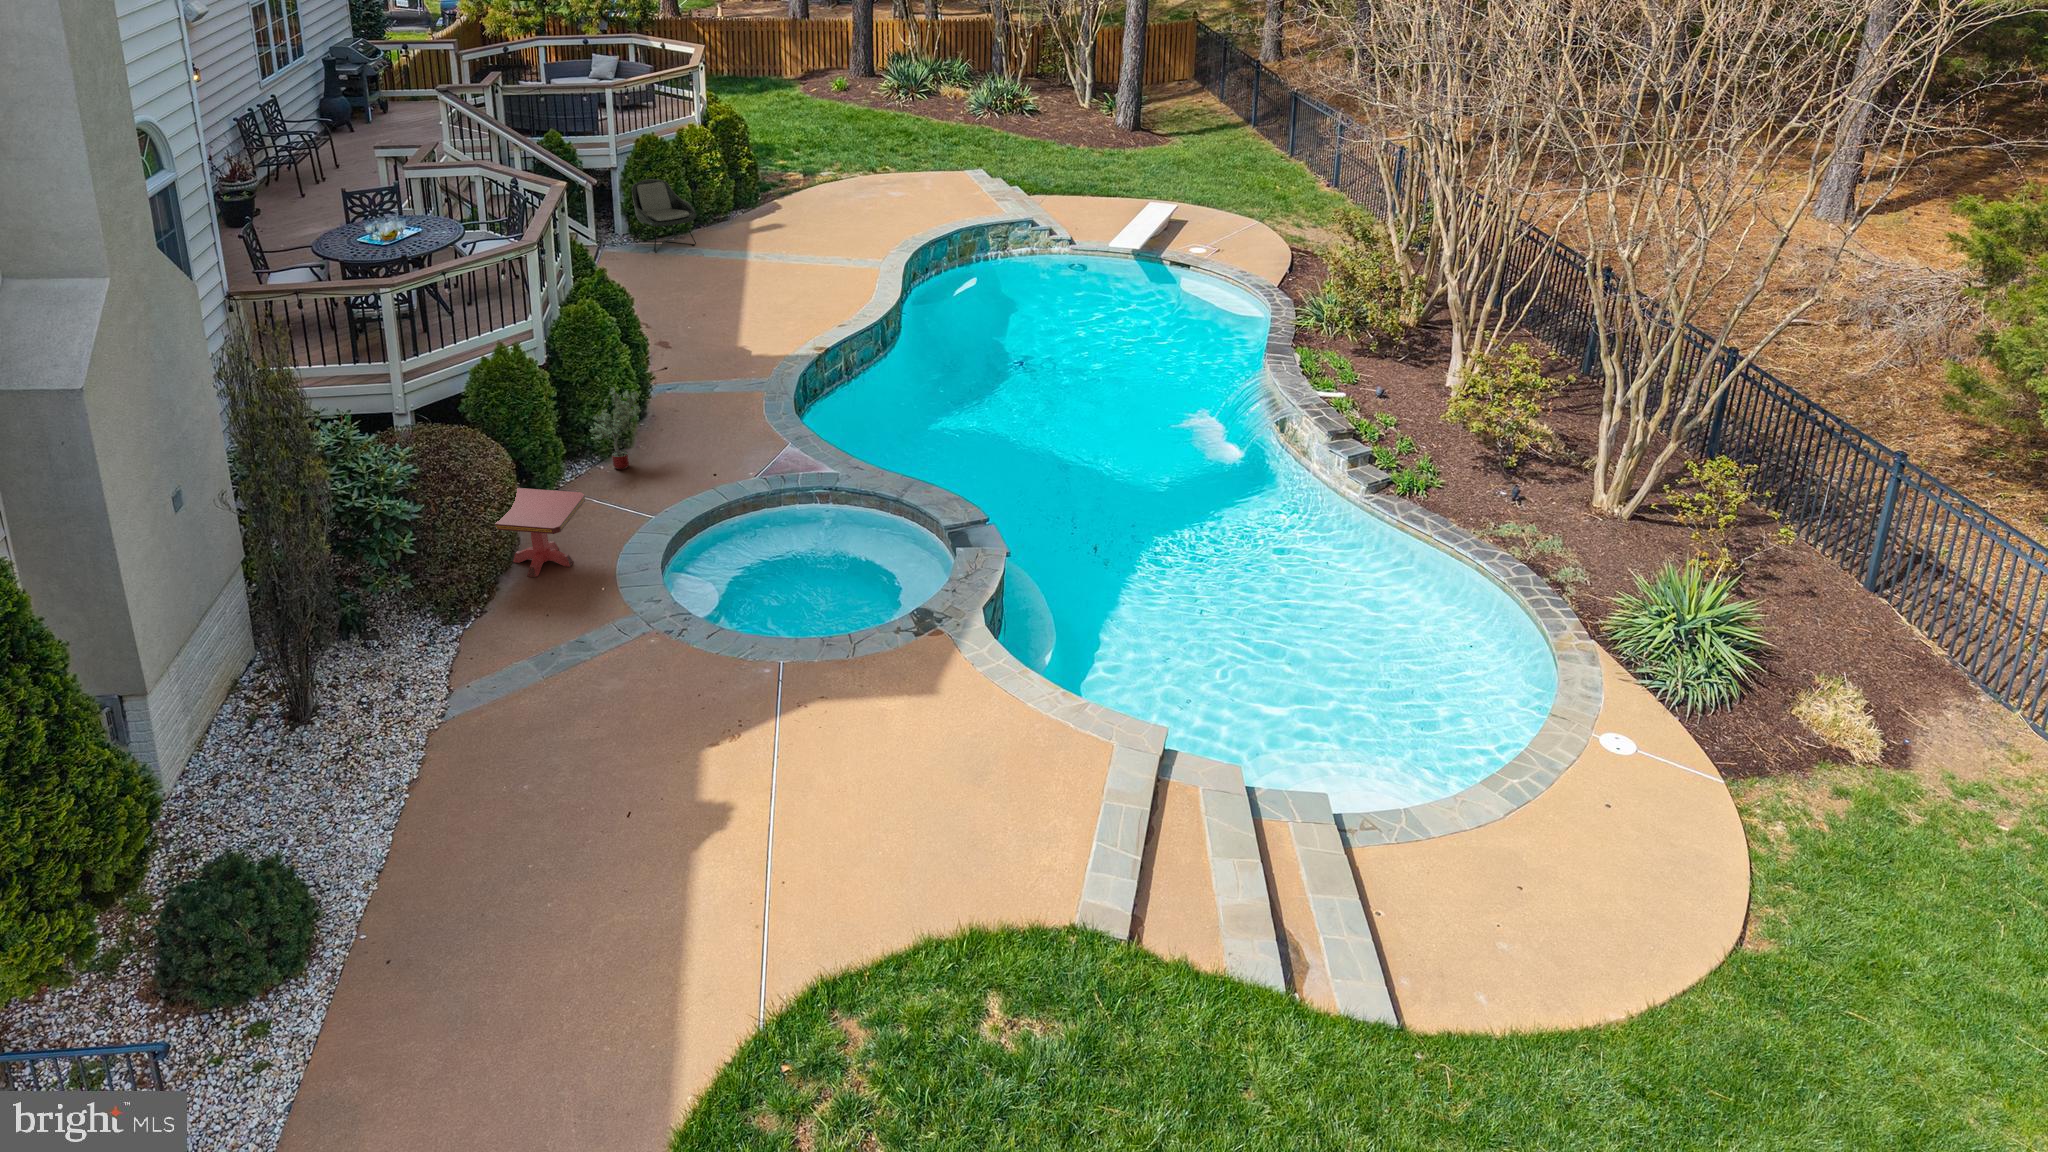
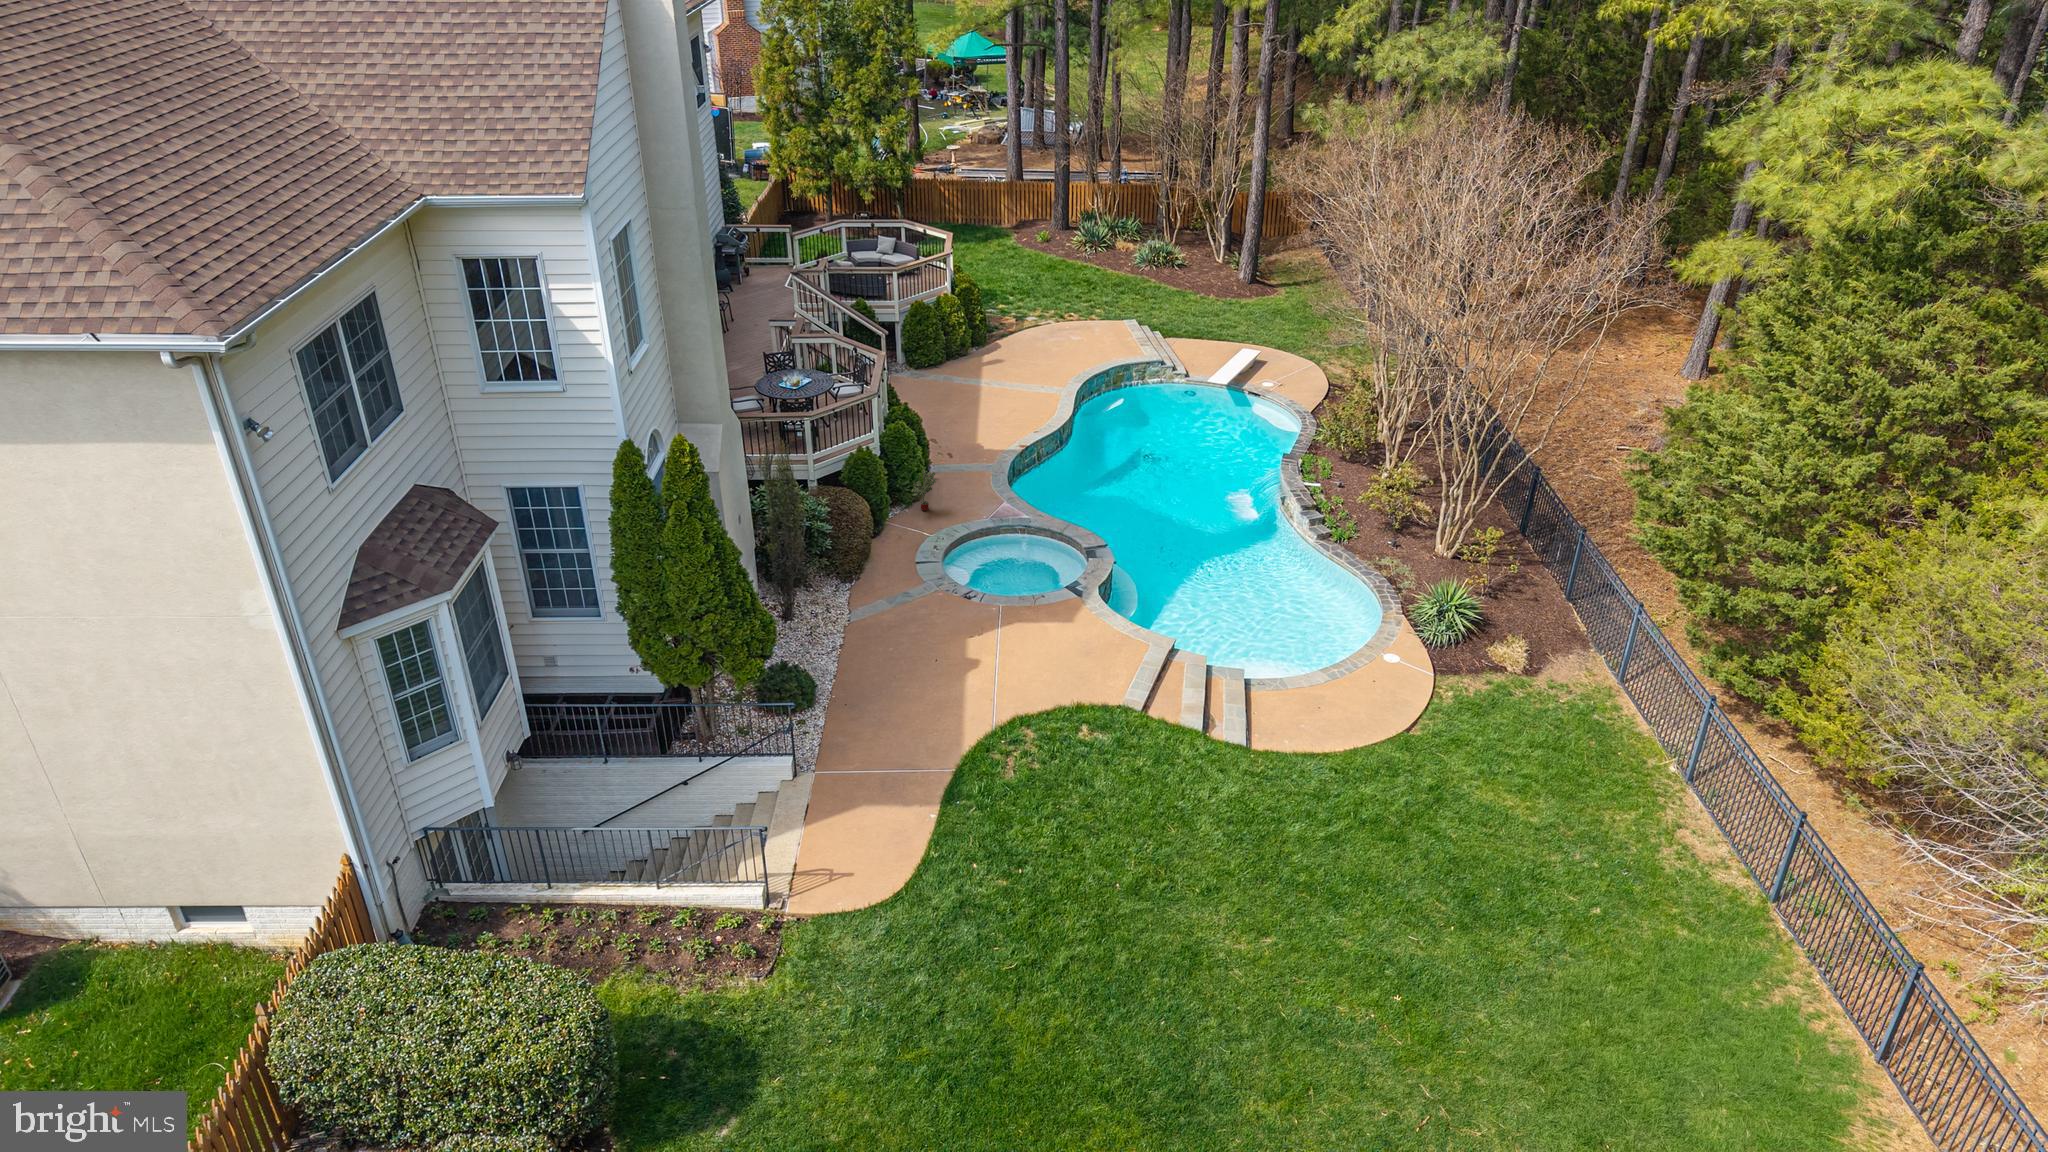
lounge chair: present [632,179,696,253] -> none [920,338,957,381]
side table: present [495,488,585,577] -> none [870,519,914,561]

